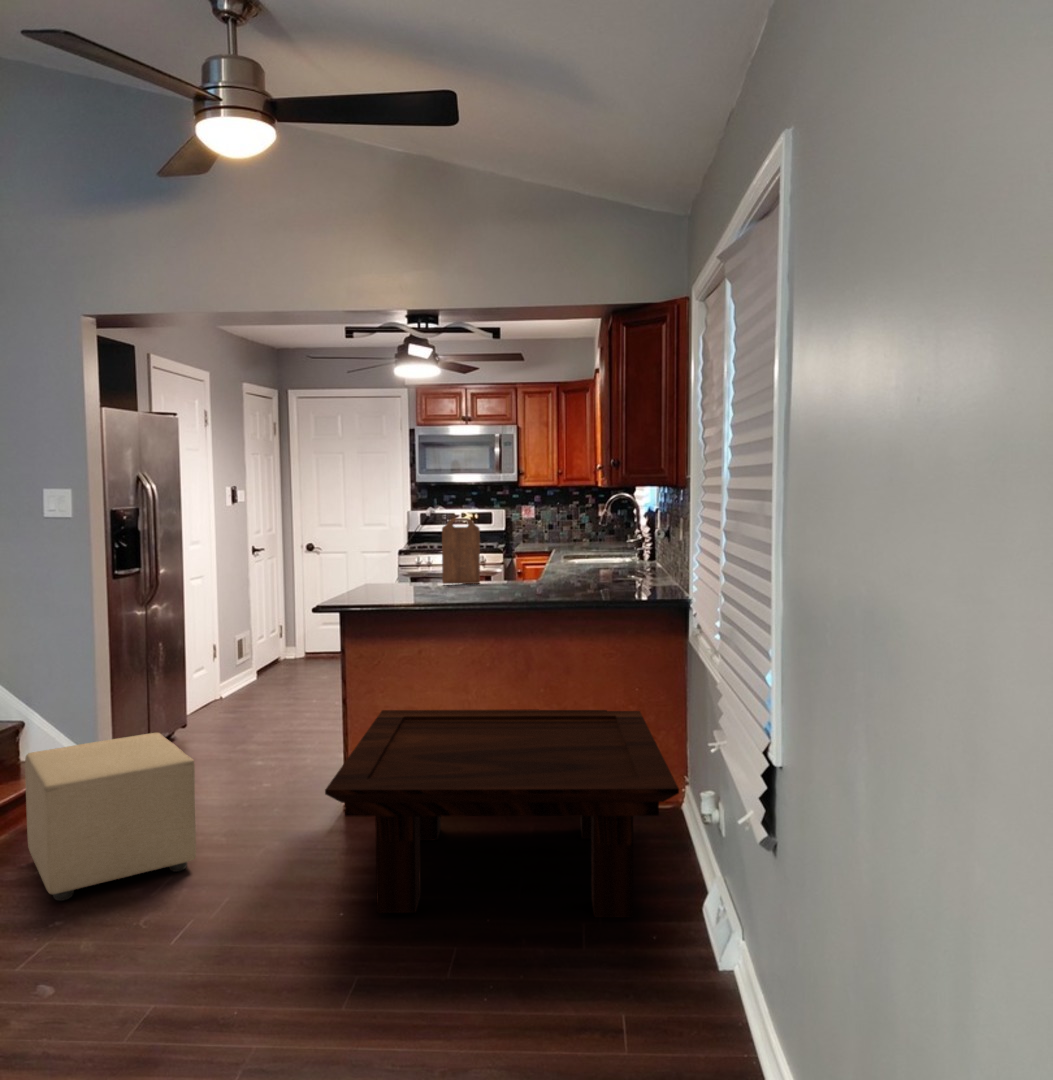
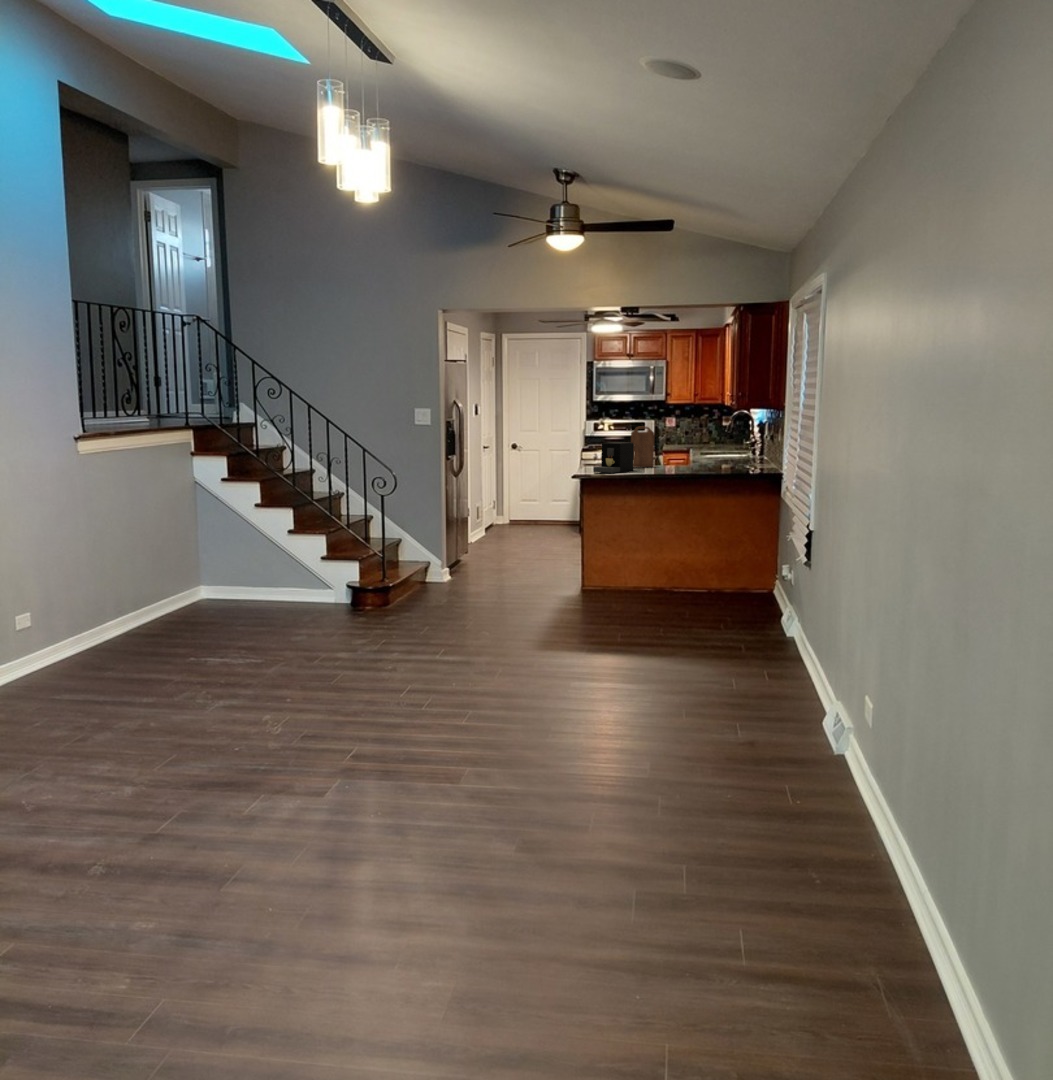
coffee maker: none [367,544,441,599] -> present [593,442,634,473]
coffee table: present [325,709,679,917] -> none [604,532,772,622]
ottoman: present [25,733,196,901] -> none [435,540,523,611]

